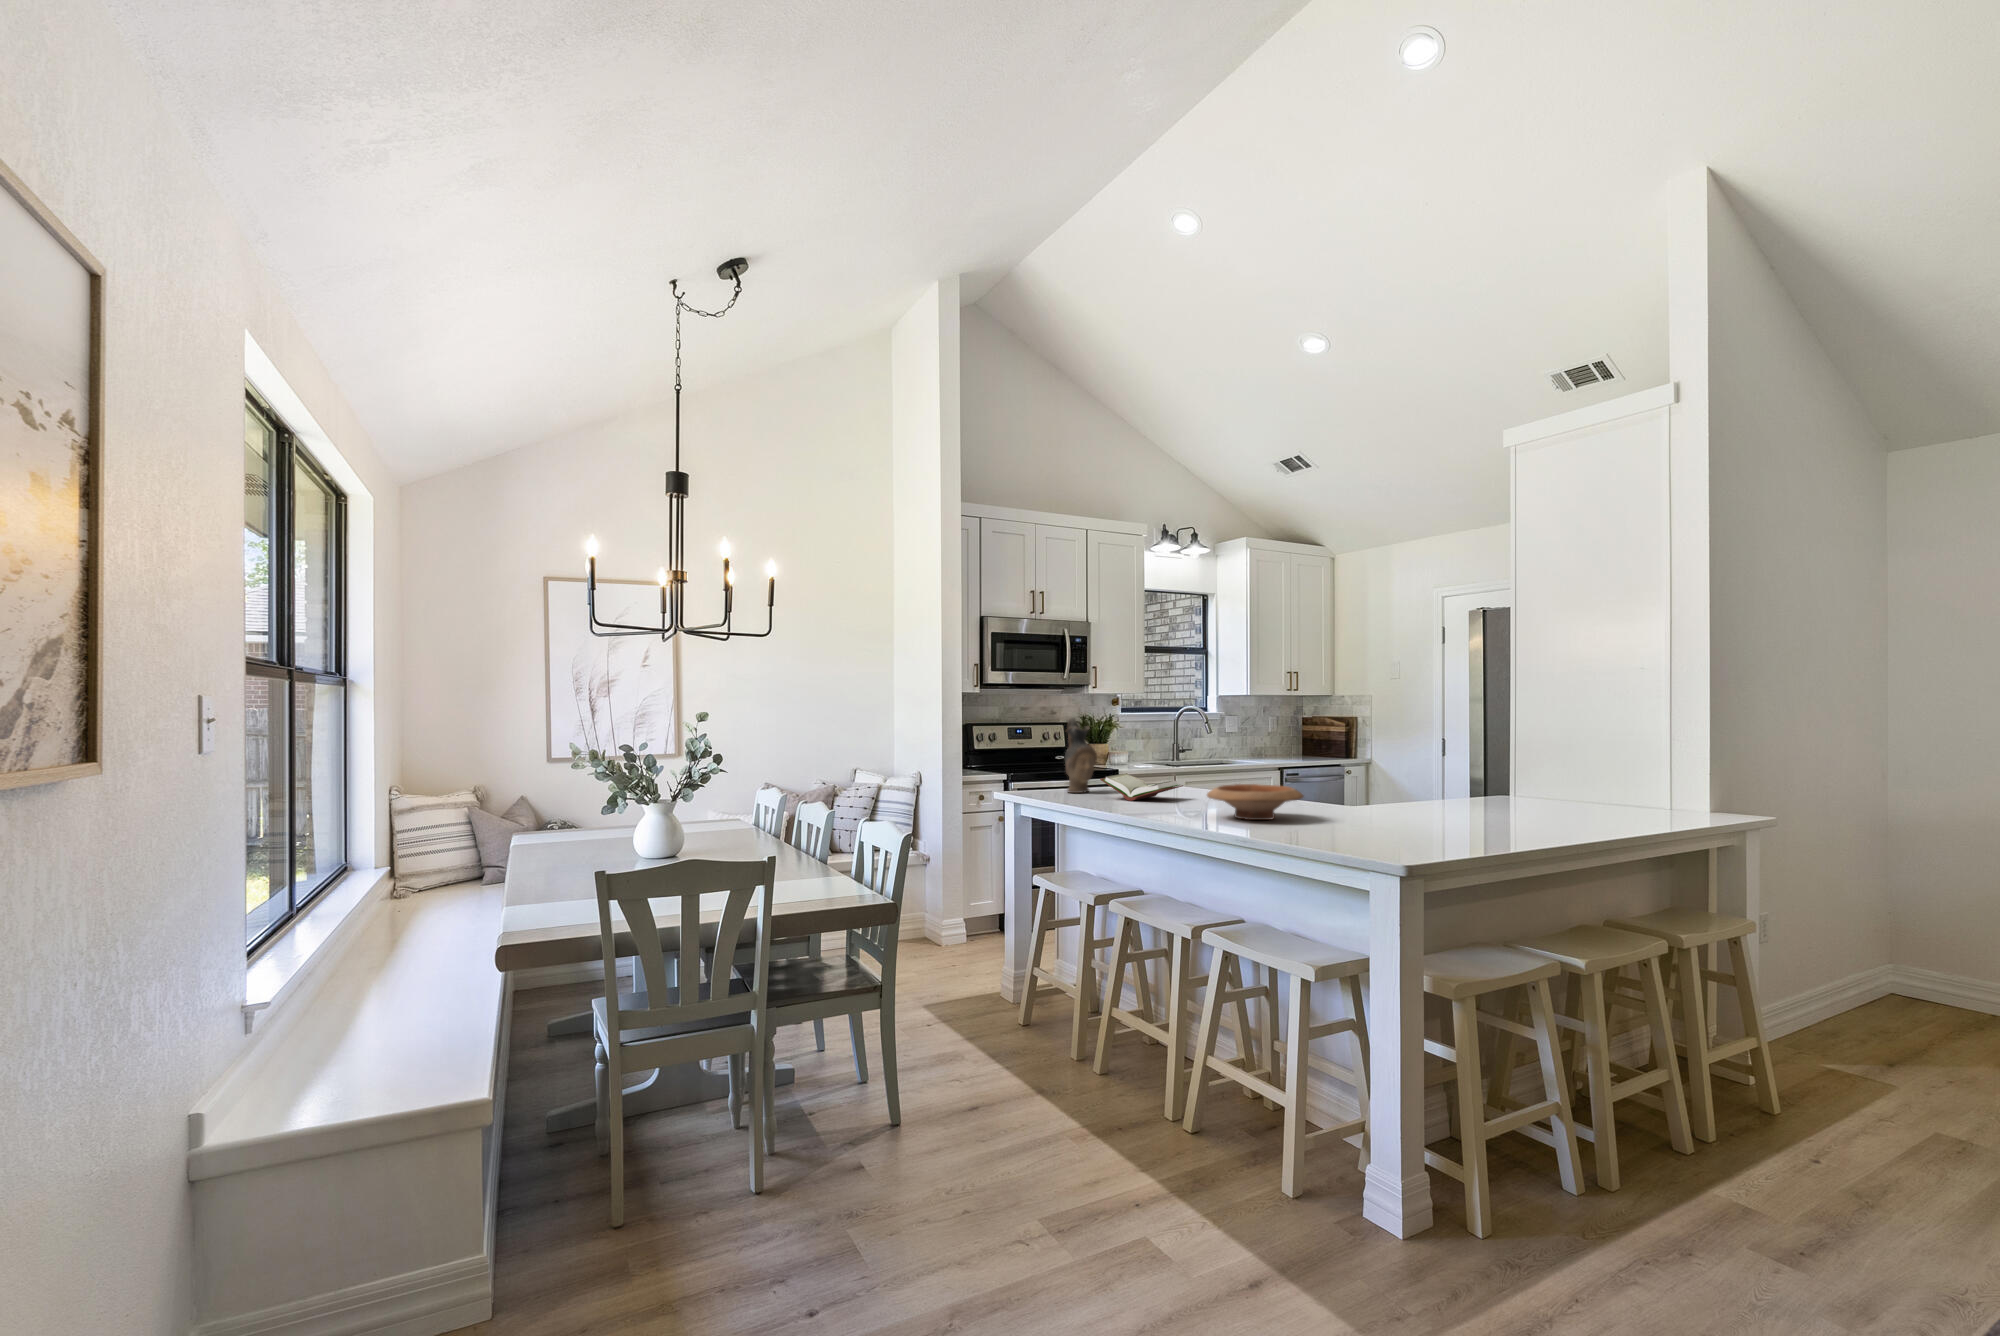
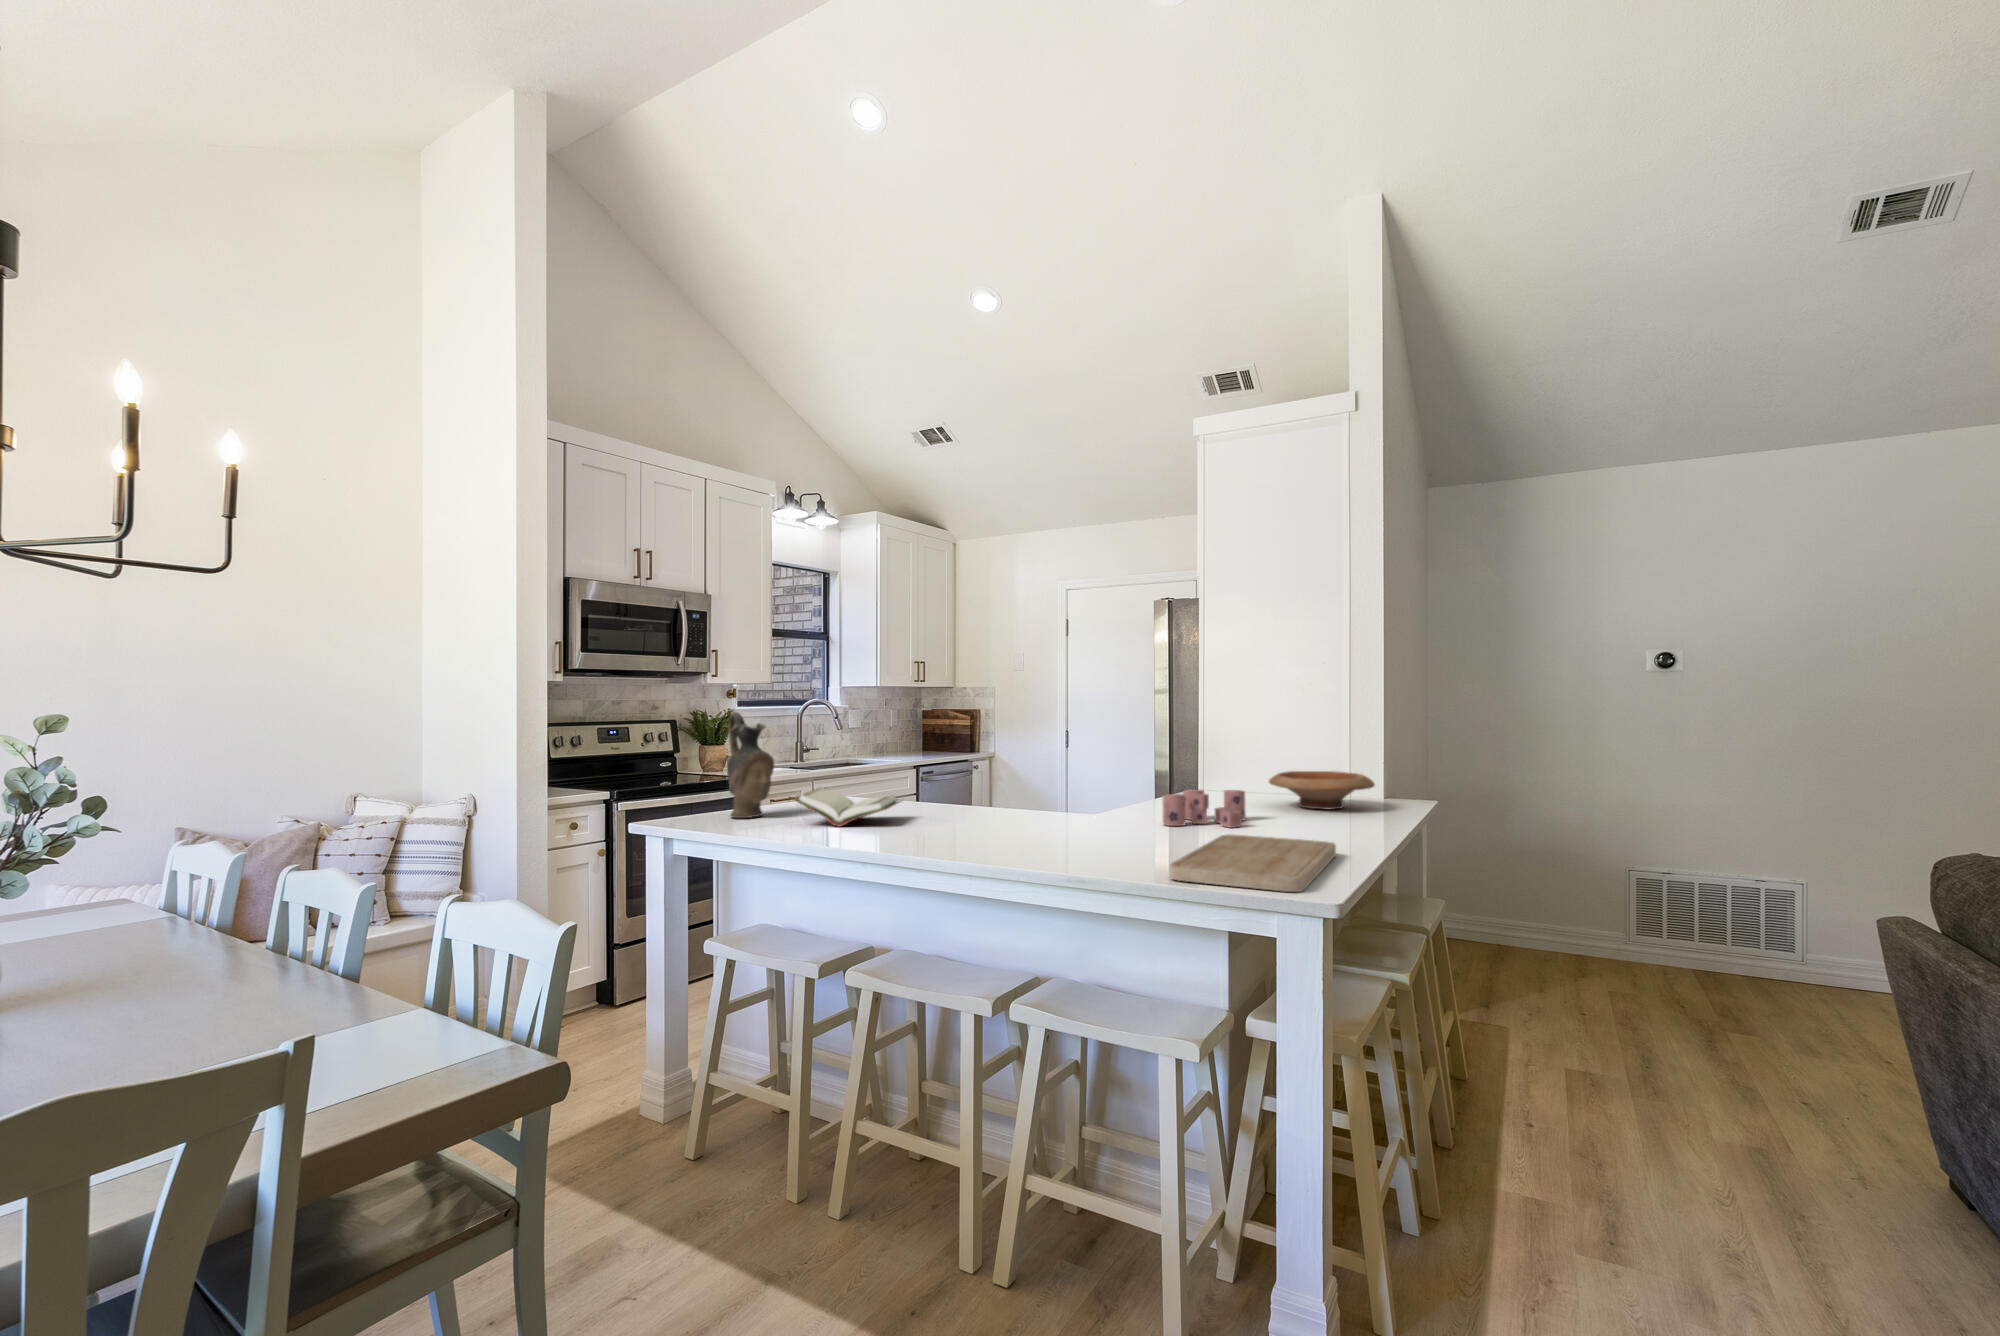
wooden bowl: present [1207,784,1304,820] -> present [1269,771,1375,809]
candle: none [1372,788,1453,819] -> present [1163,789,1246,828]
cutting board: none [1295,818,1456,848] -> present [1170,834,1336,892]

